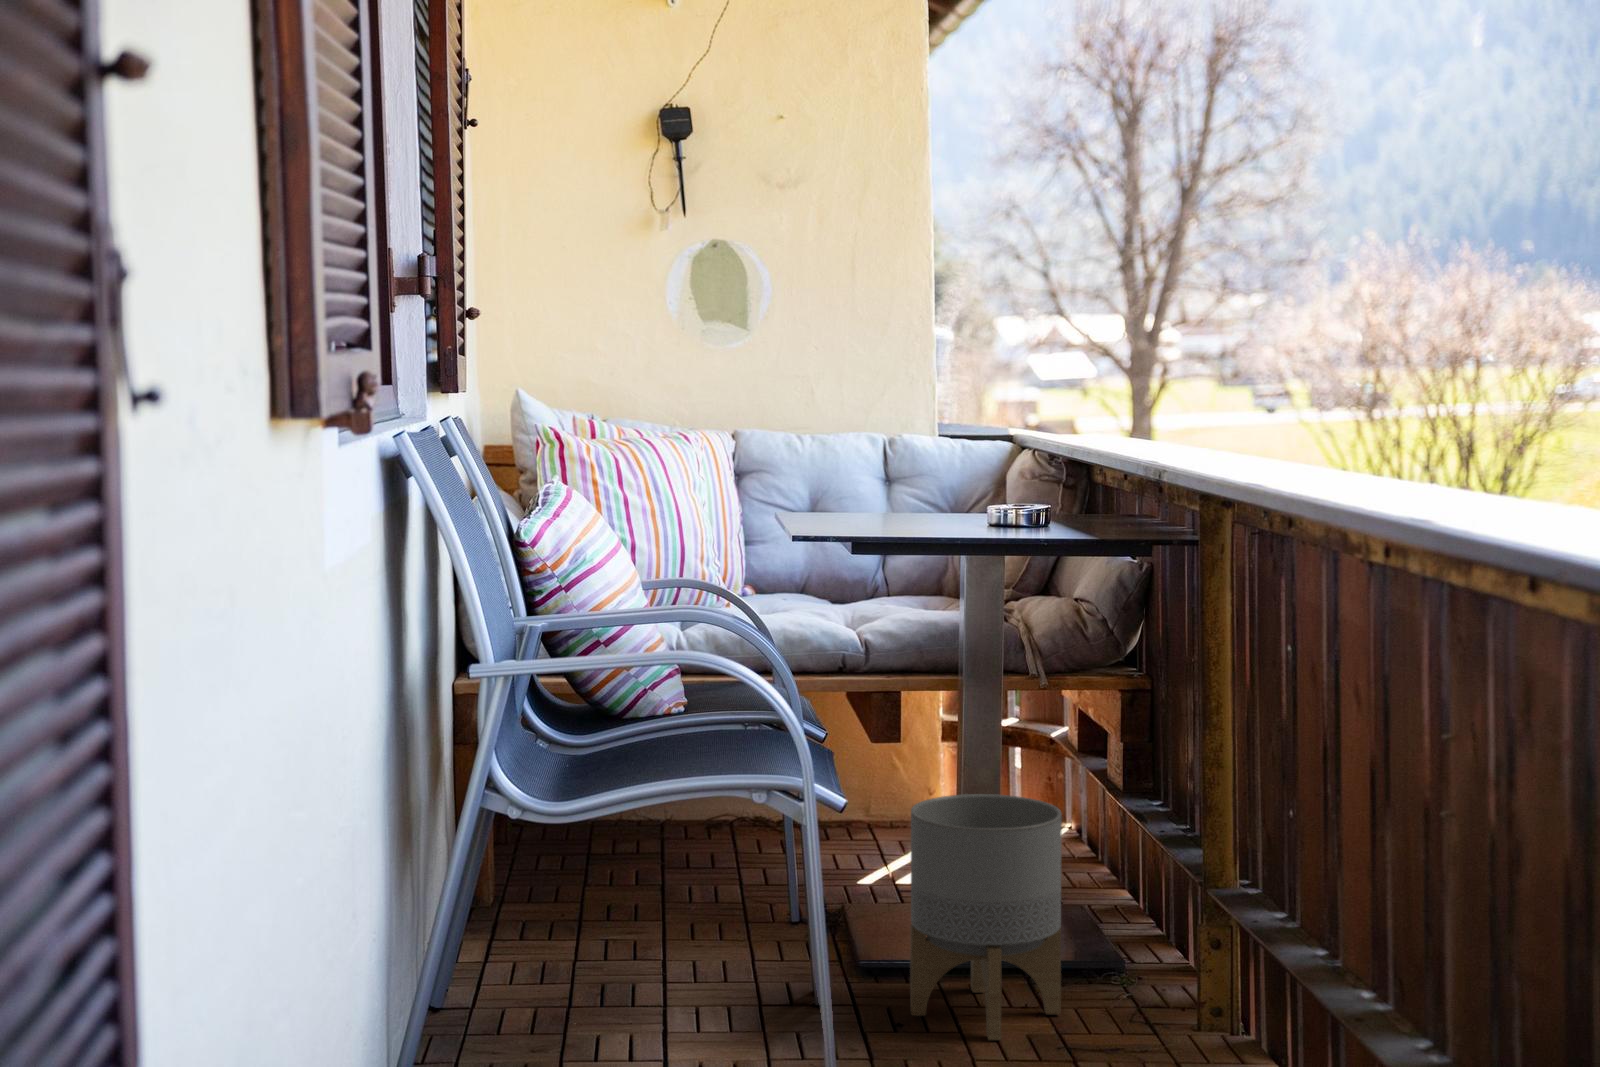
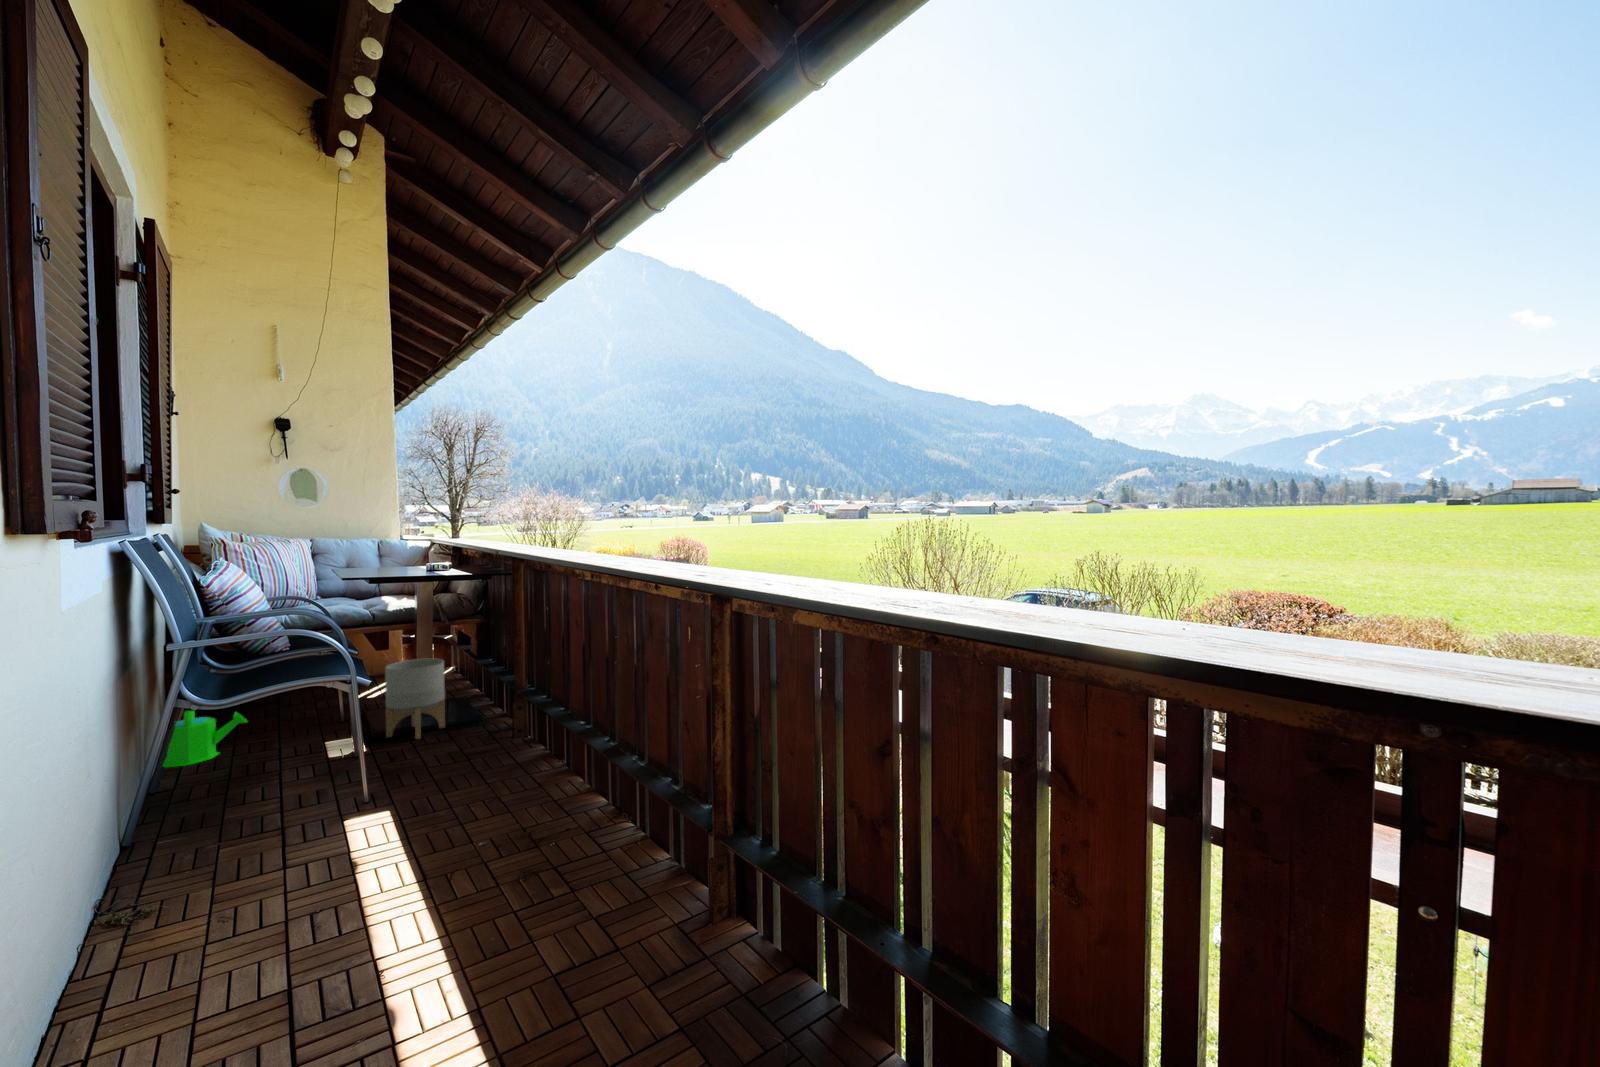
watering can: none [412,839,611,996] -> present [161,711,247,767]

